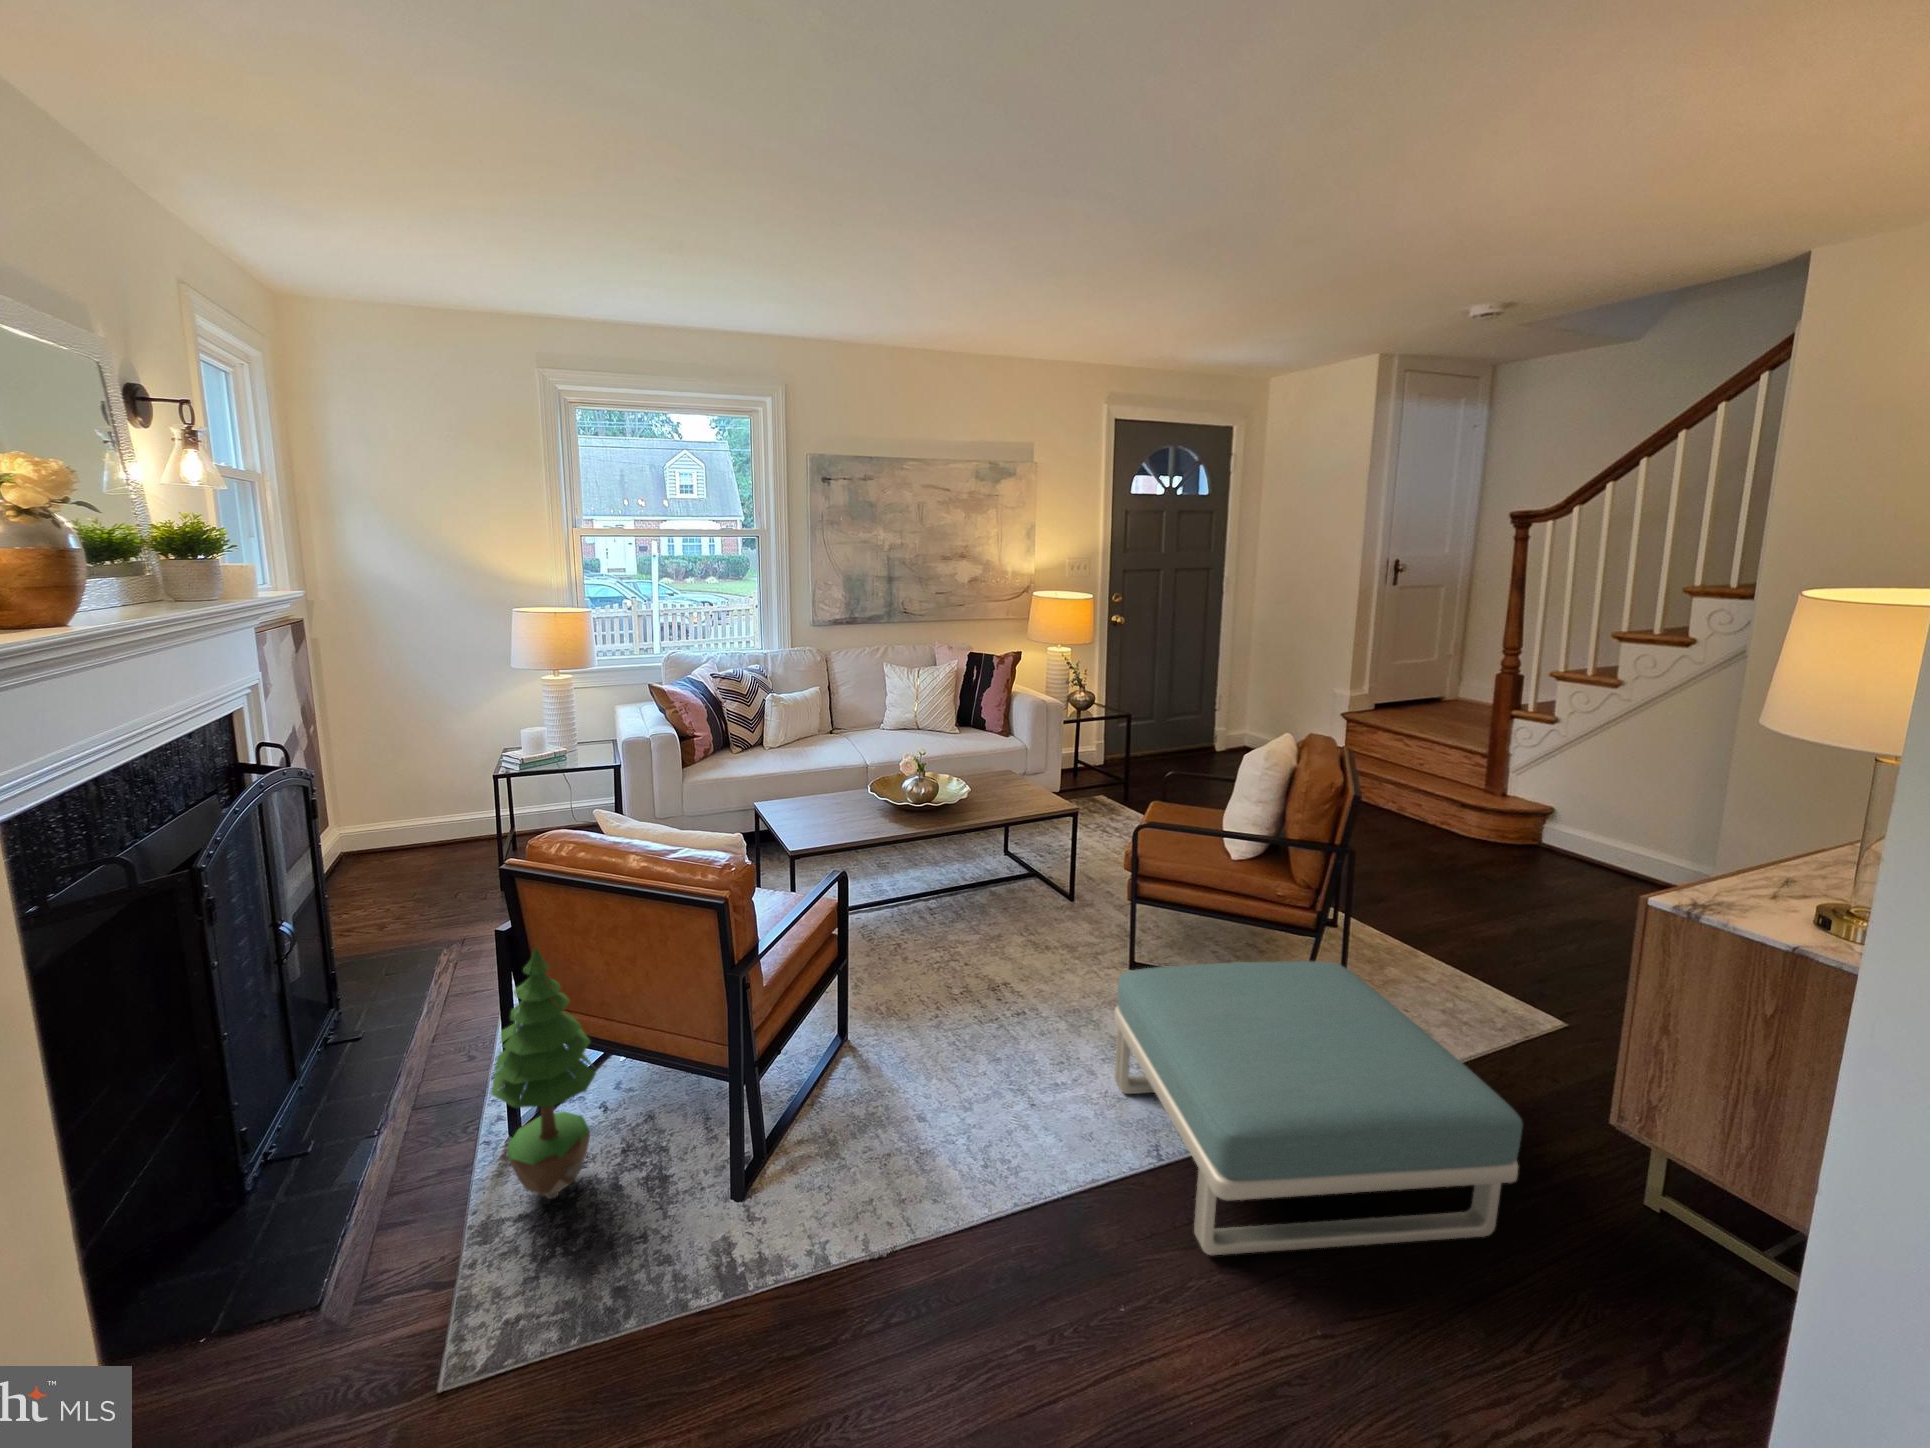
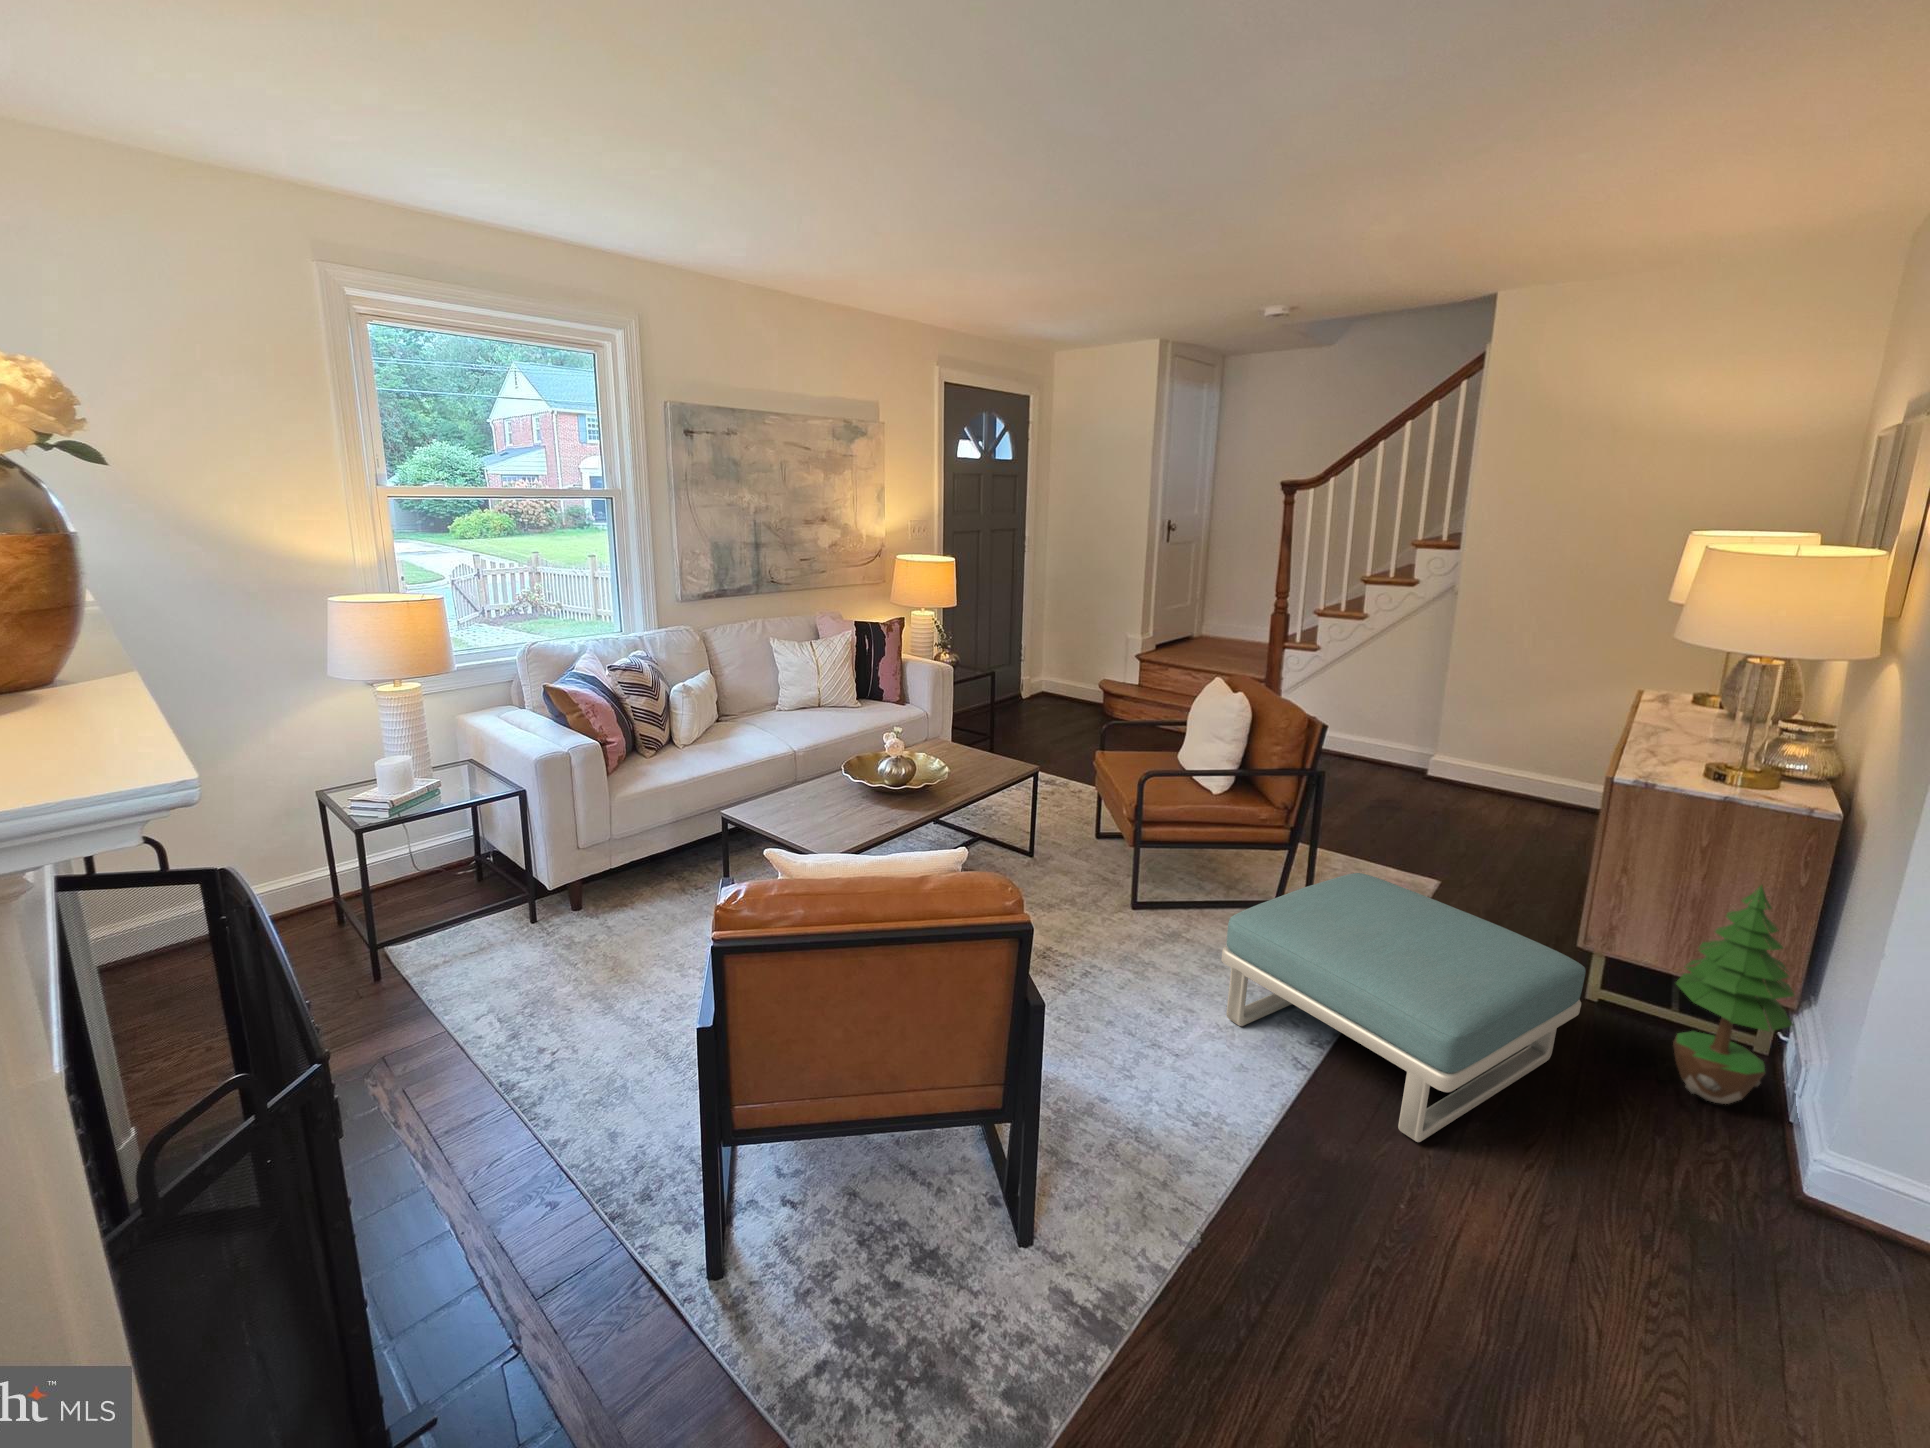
potted tree: present [492,948,596,1199] -> present [1673,886,1794,1104]

